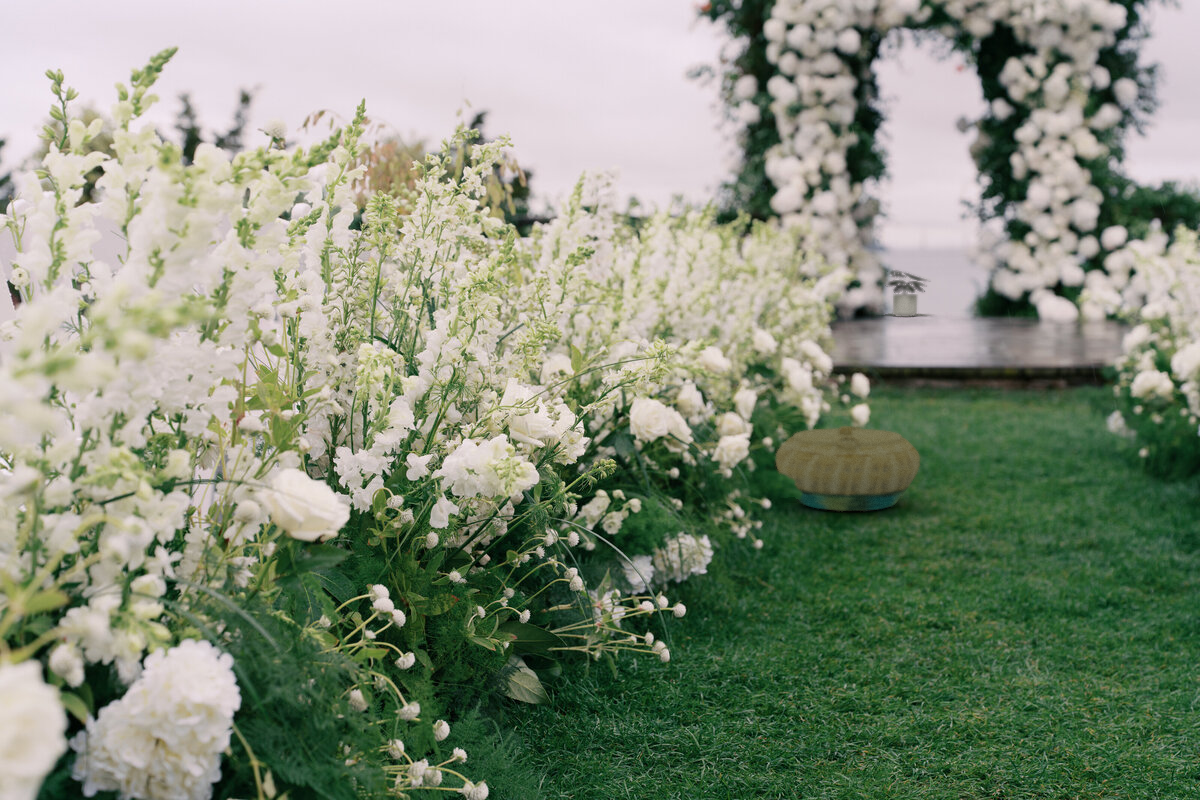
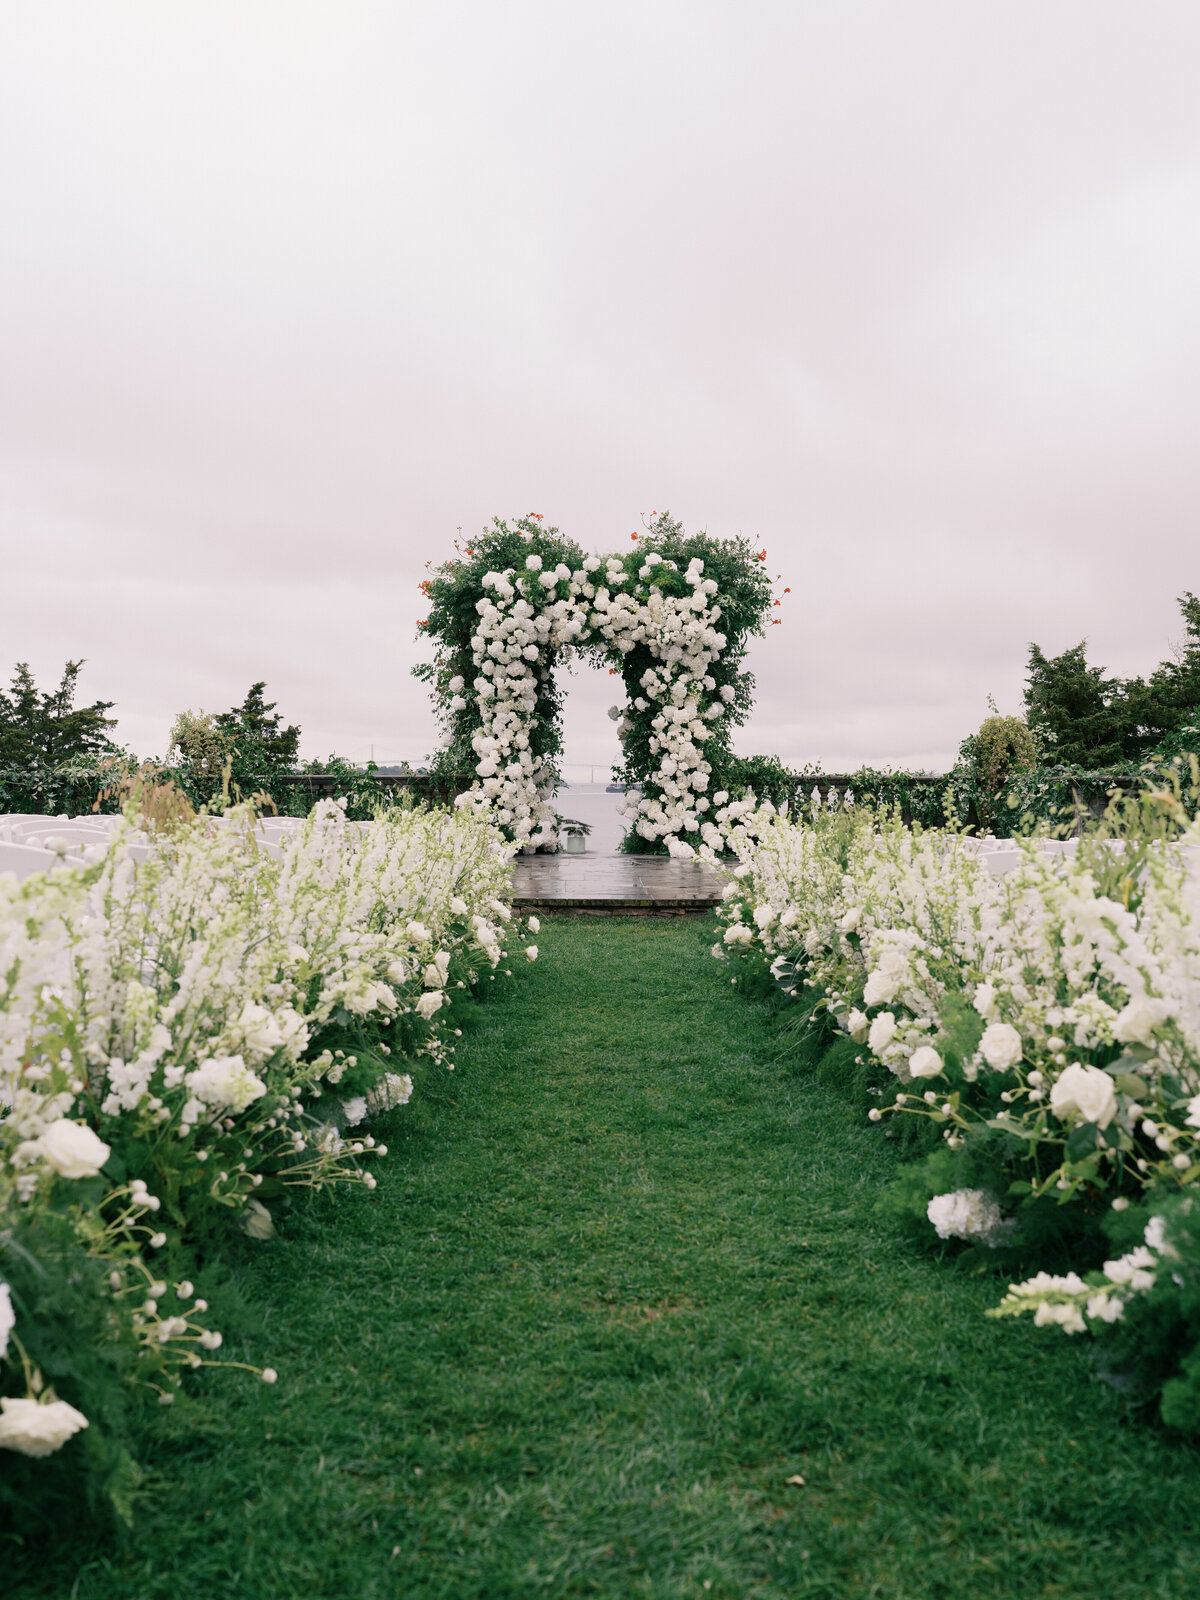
basket: present [776,426,920,511] -> none [467,971,565,1032]

